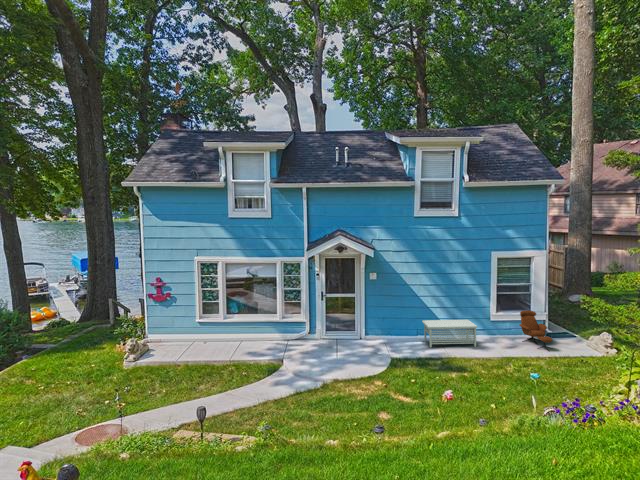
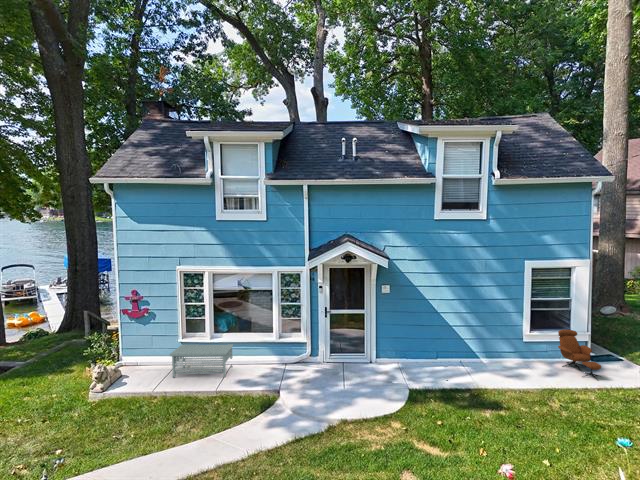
storage bench: present [422,320,477,347] -> present [170,344,233,378]

